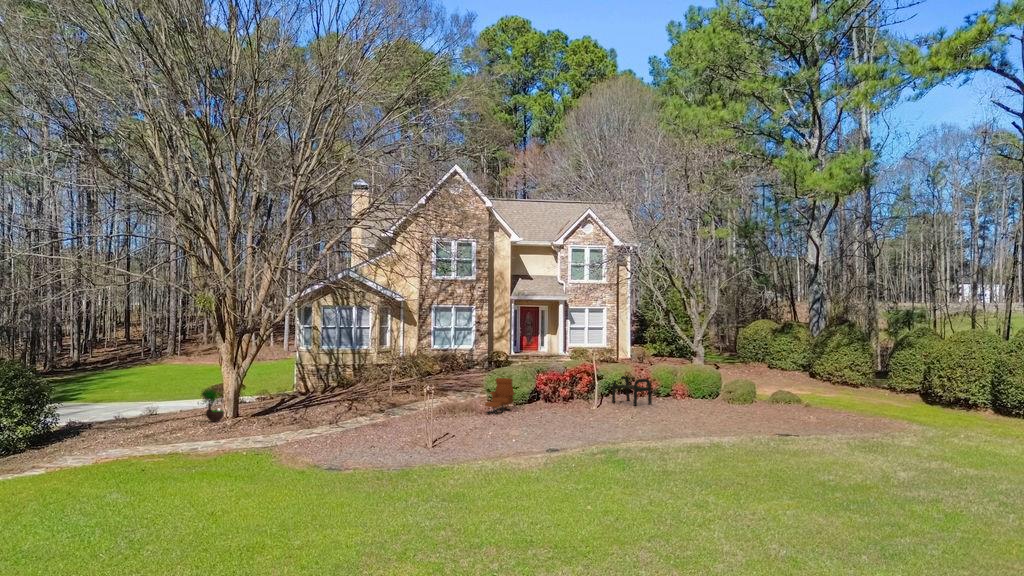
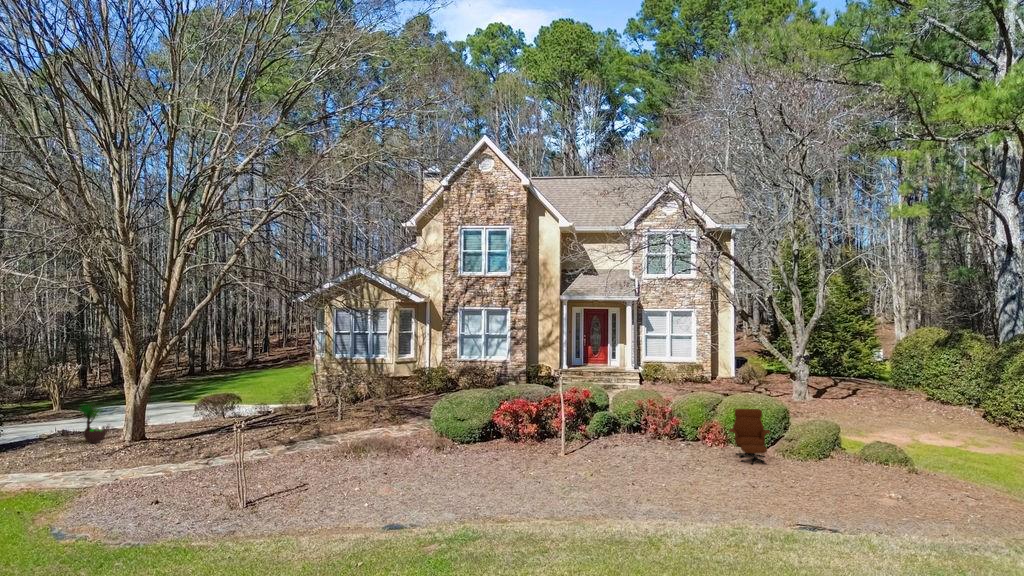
bench: present [612,376,652,406] -> none [610,407,660,452]
lounge chair: present [485,378,516,414] -> present [729,409,770,465]

